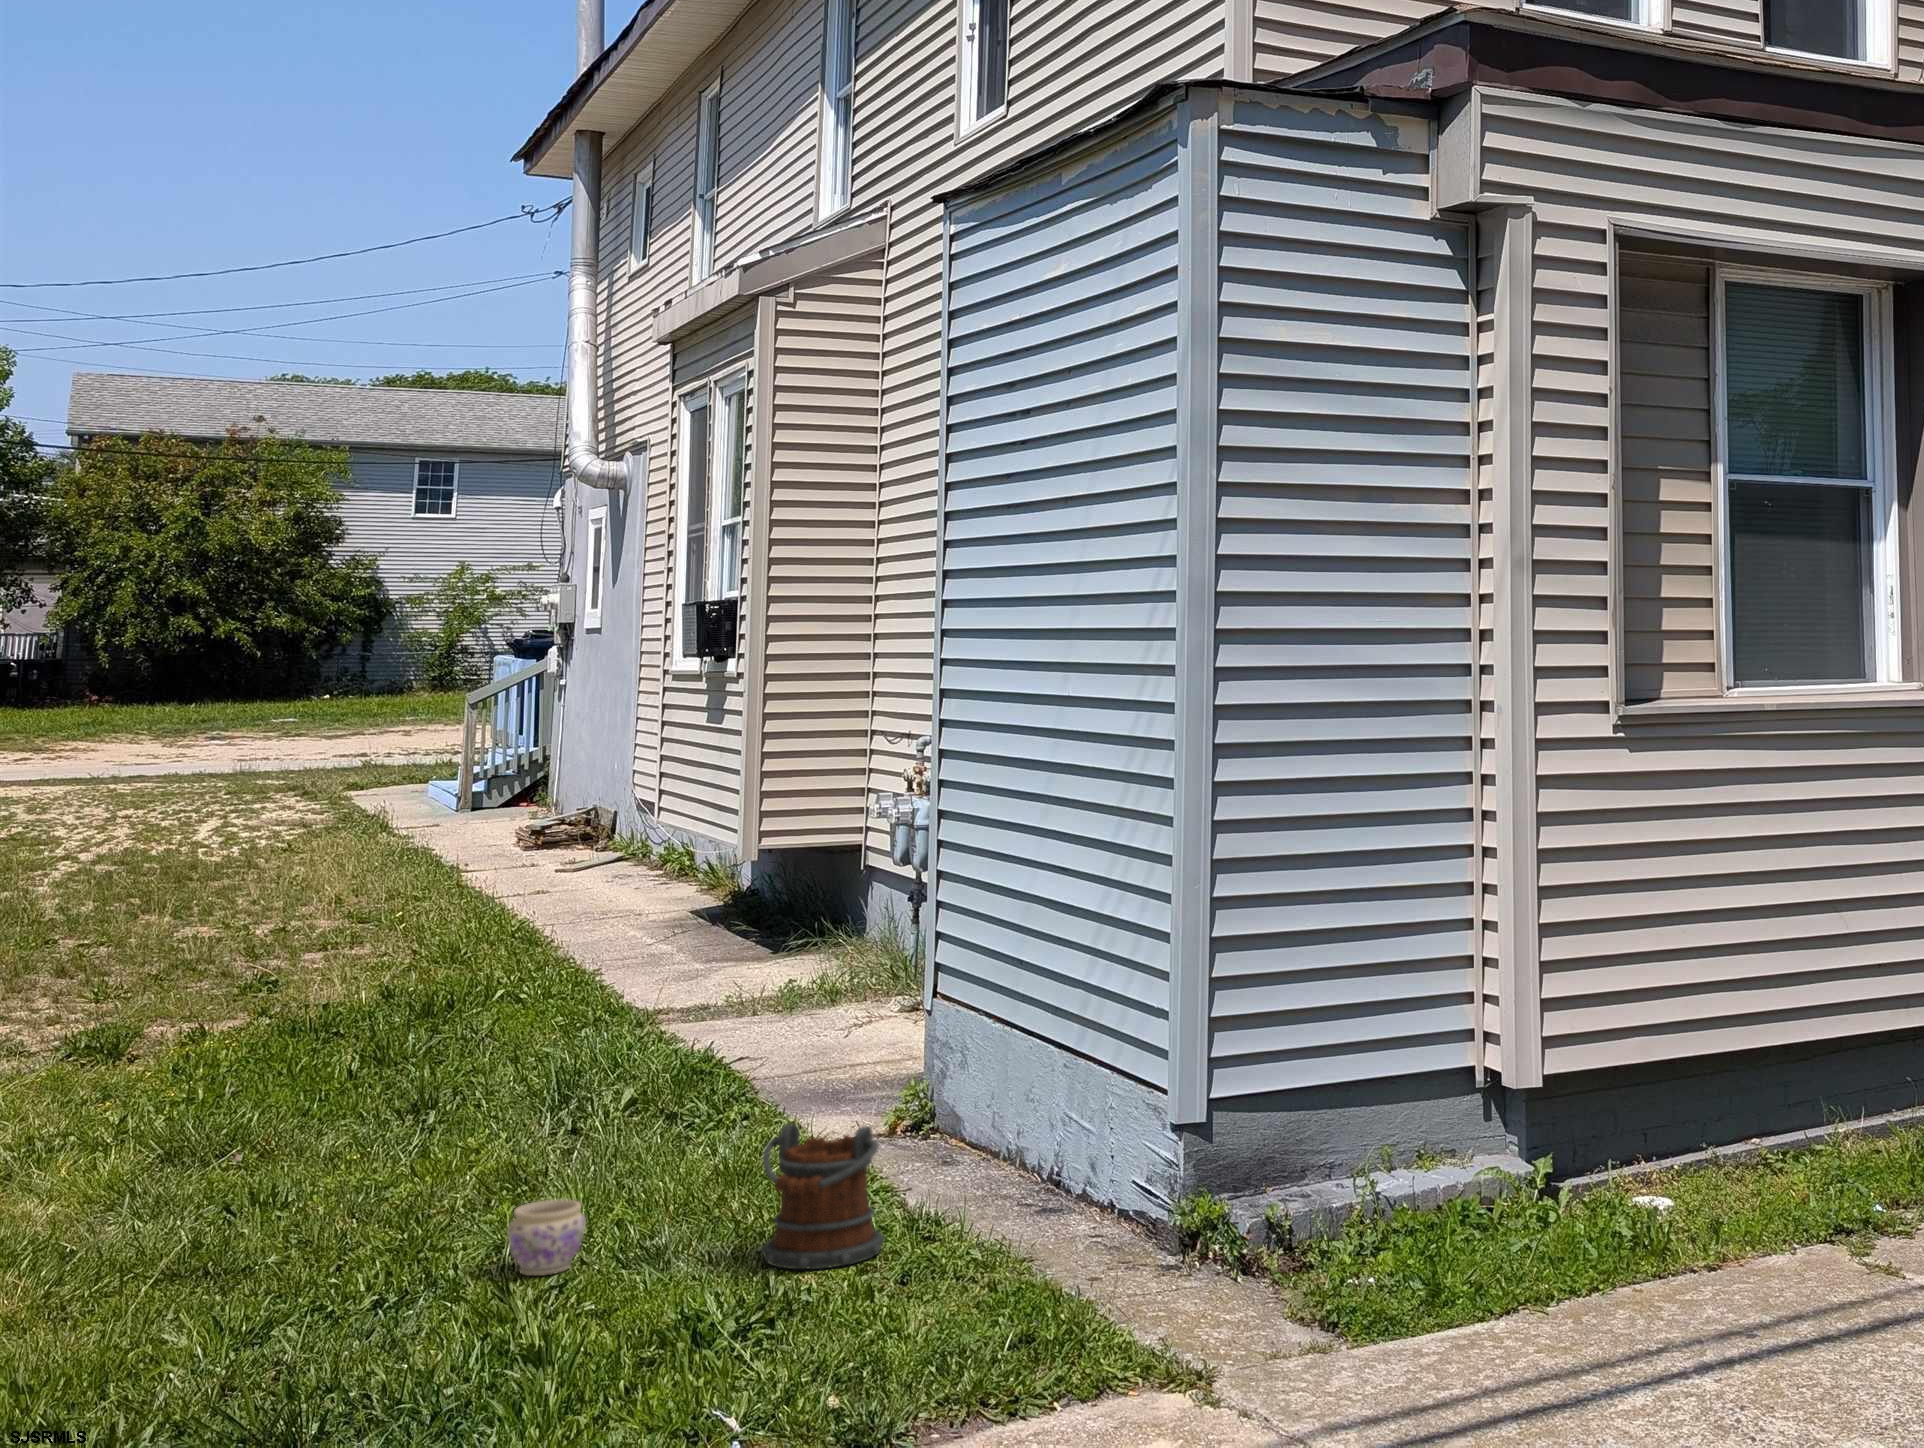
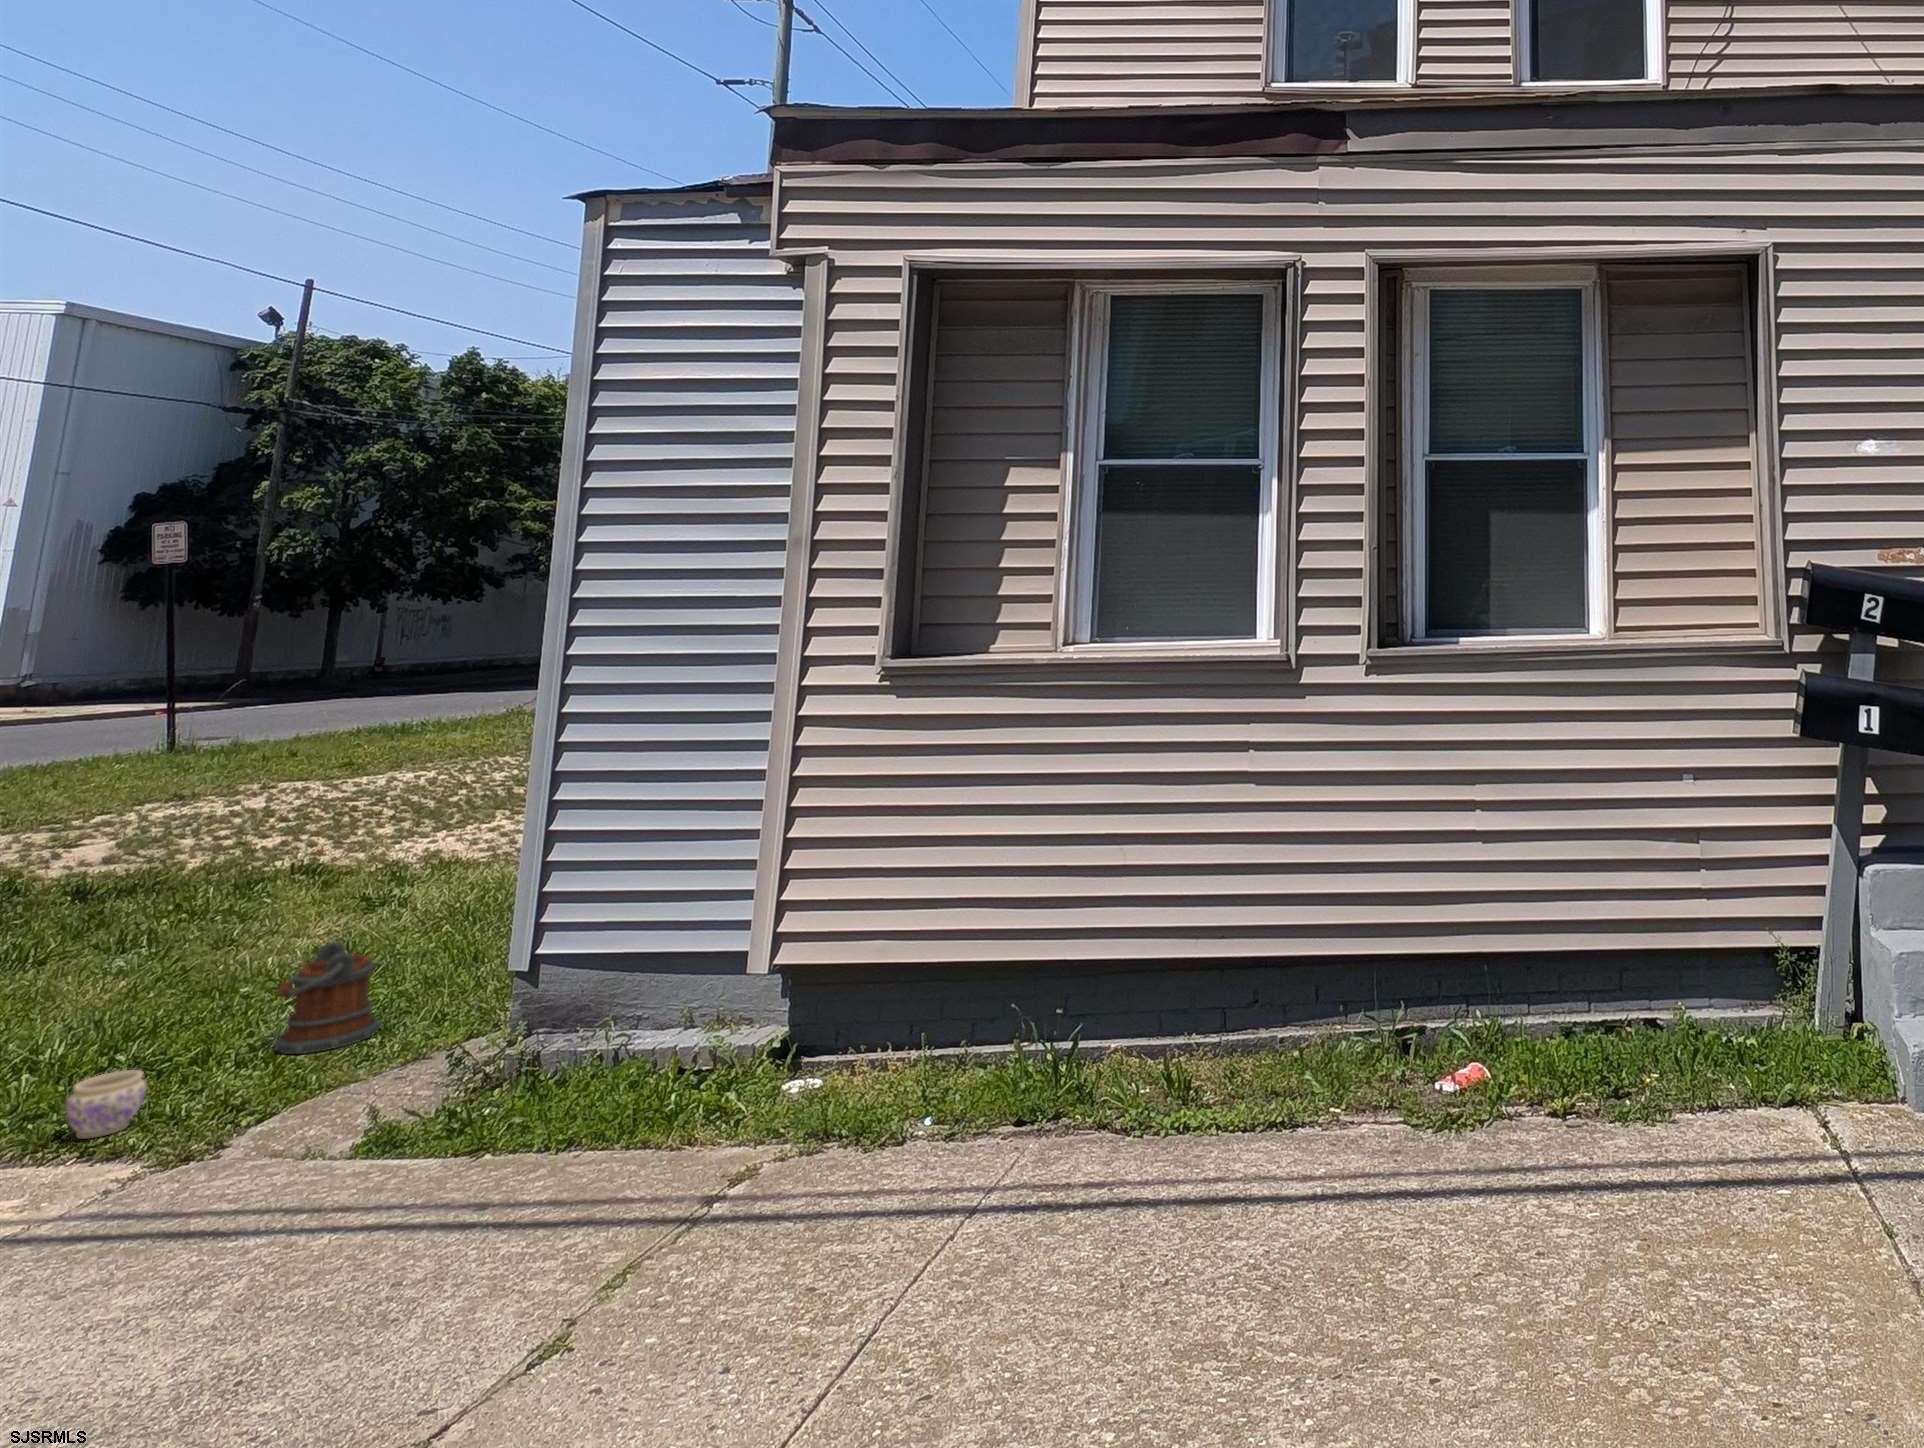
planter: present [508,1199,586,1276] -> present [66,1070,147,1139]

